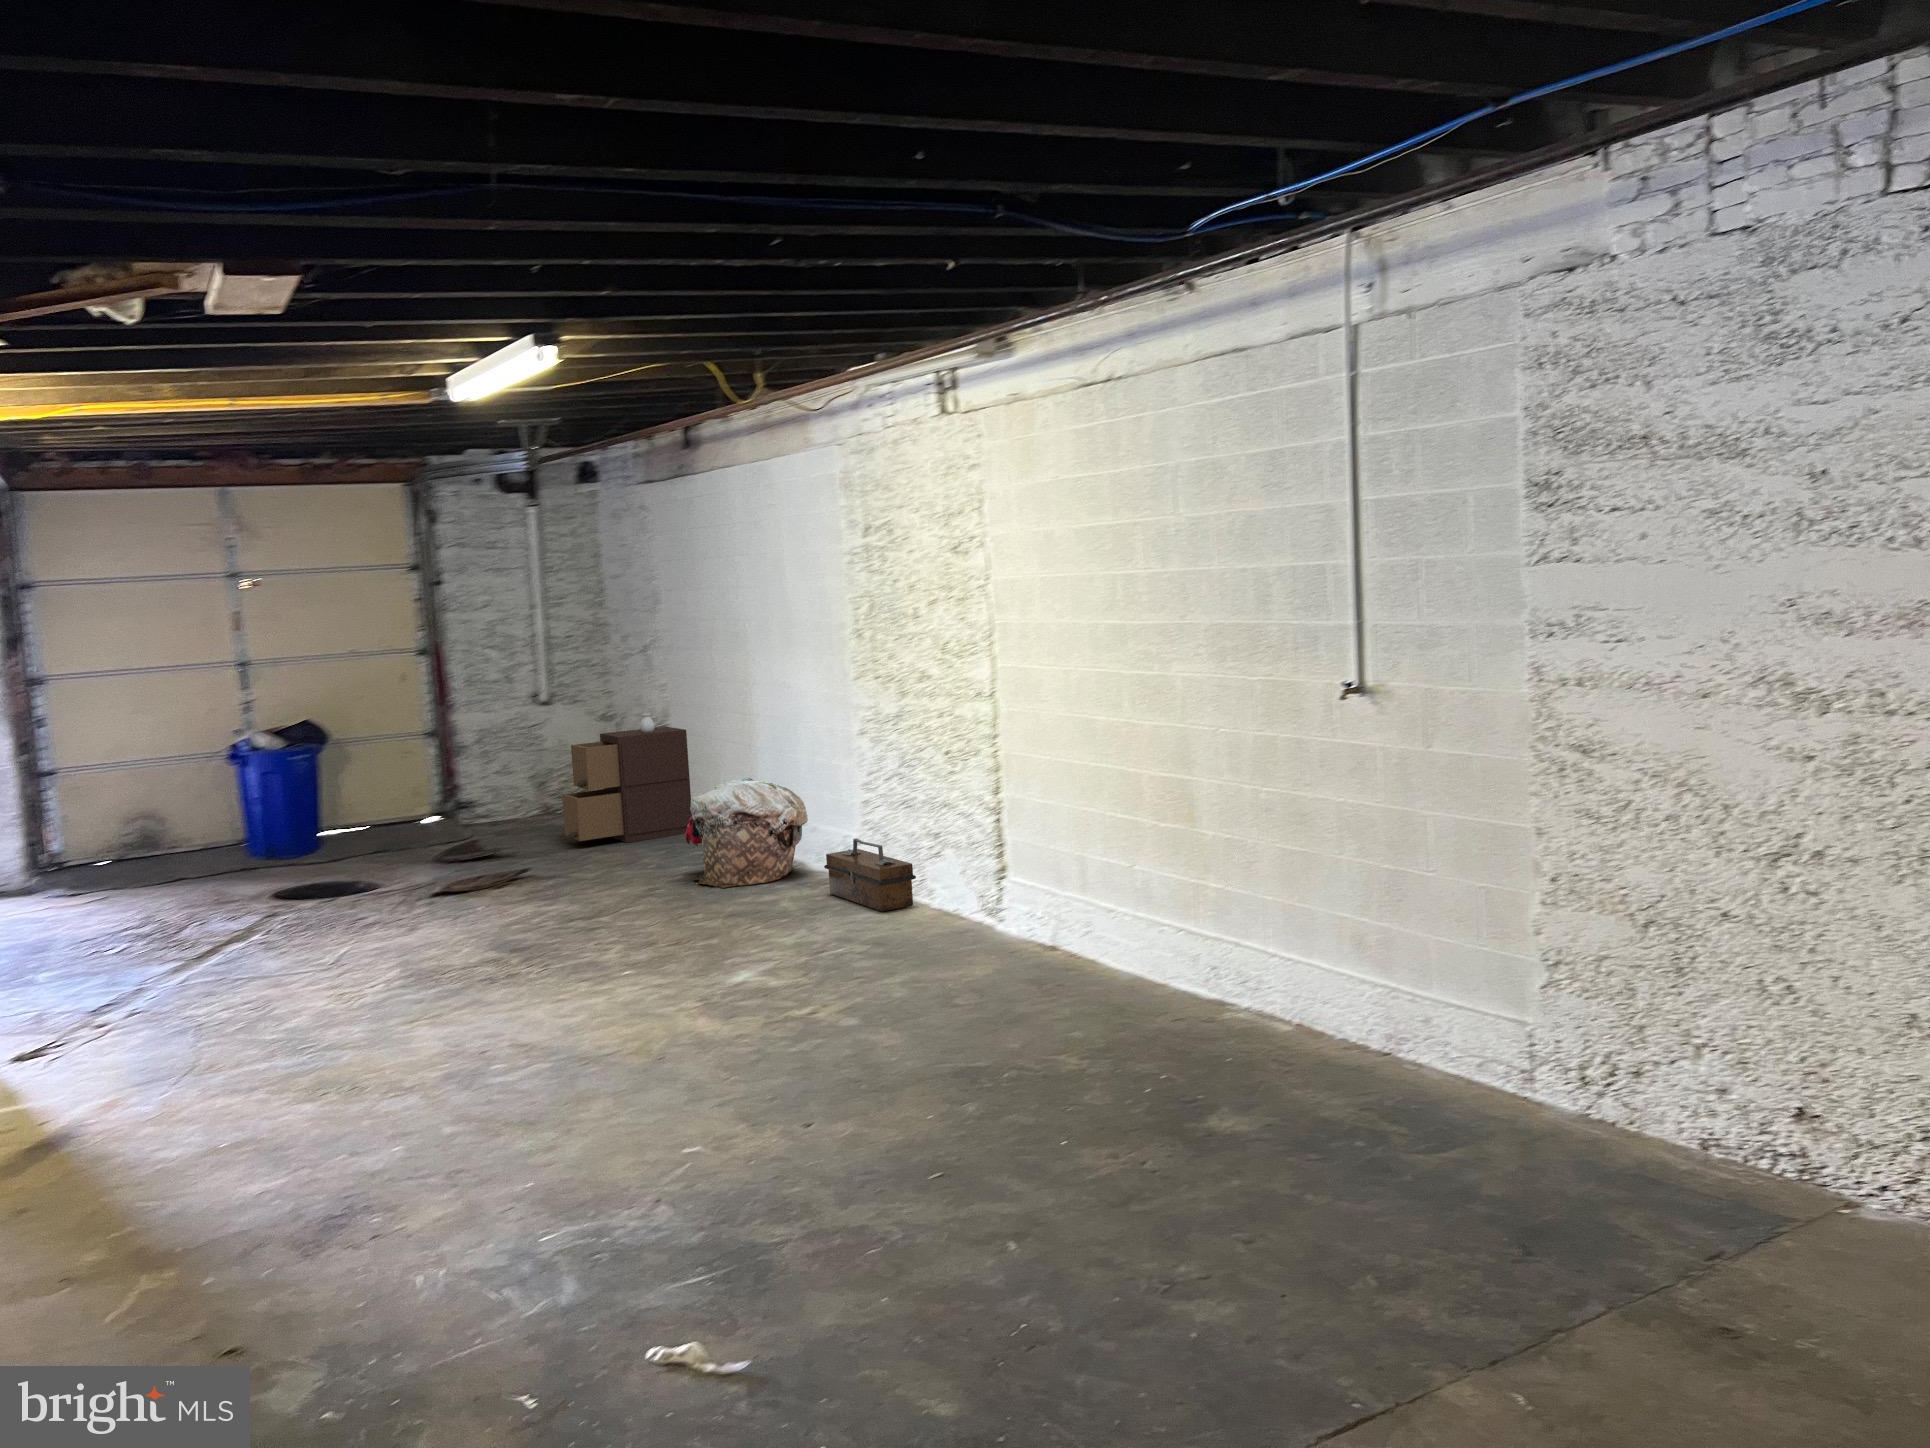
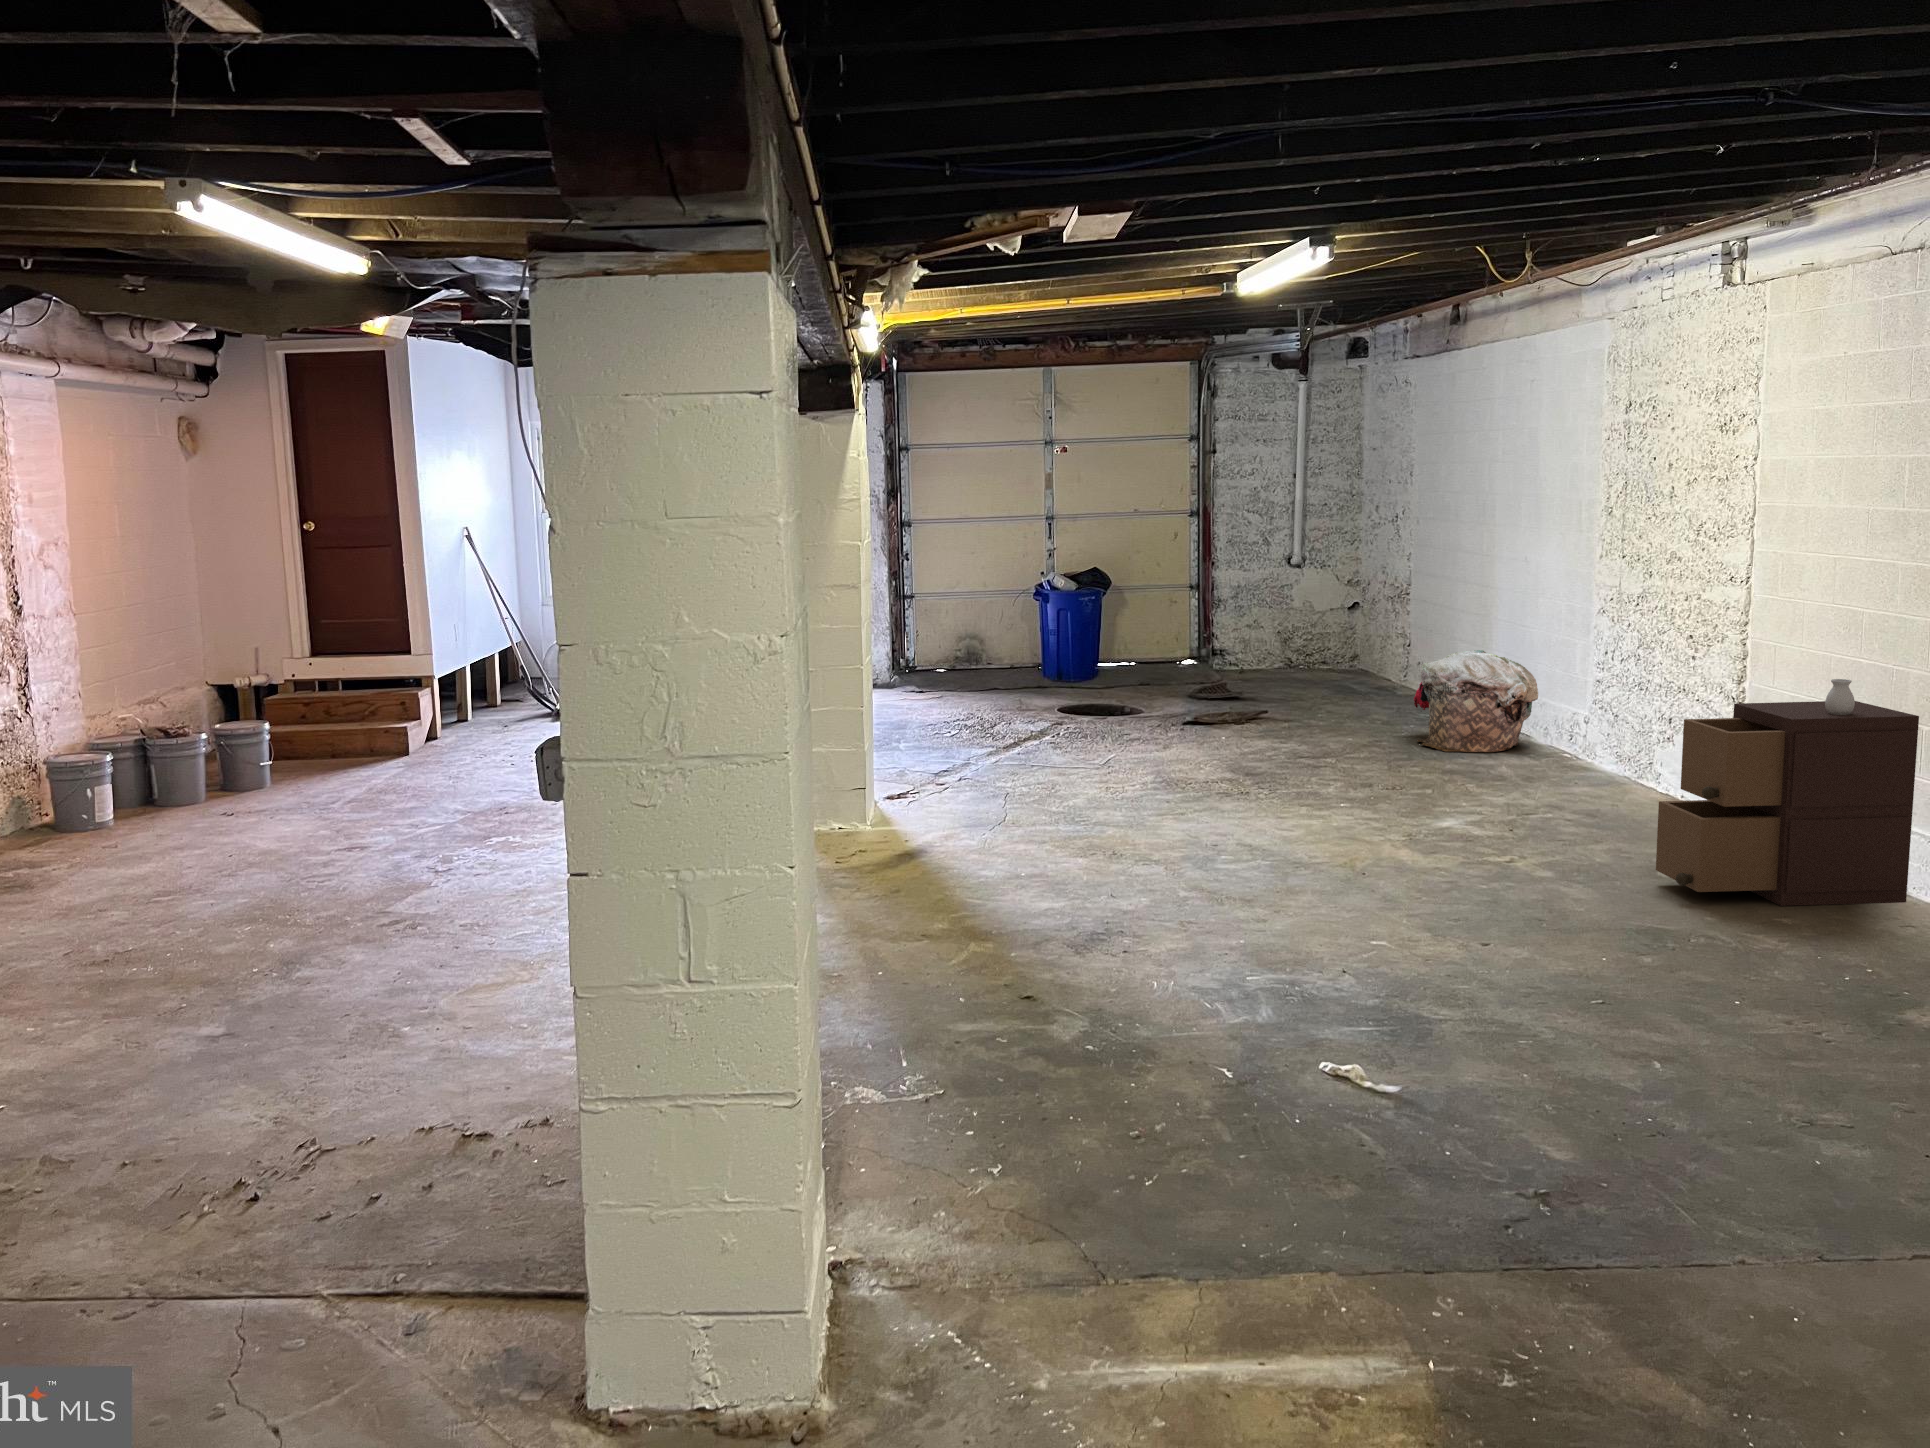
storage cabinet: present [562,713,692,843] -> present [1656,679,1919,906]
toolbox: present [824,838,916,912] -> none [1548,719,1644,793]

